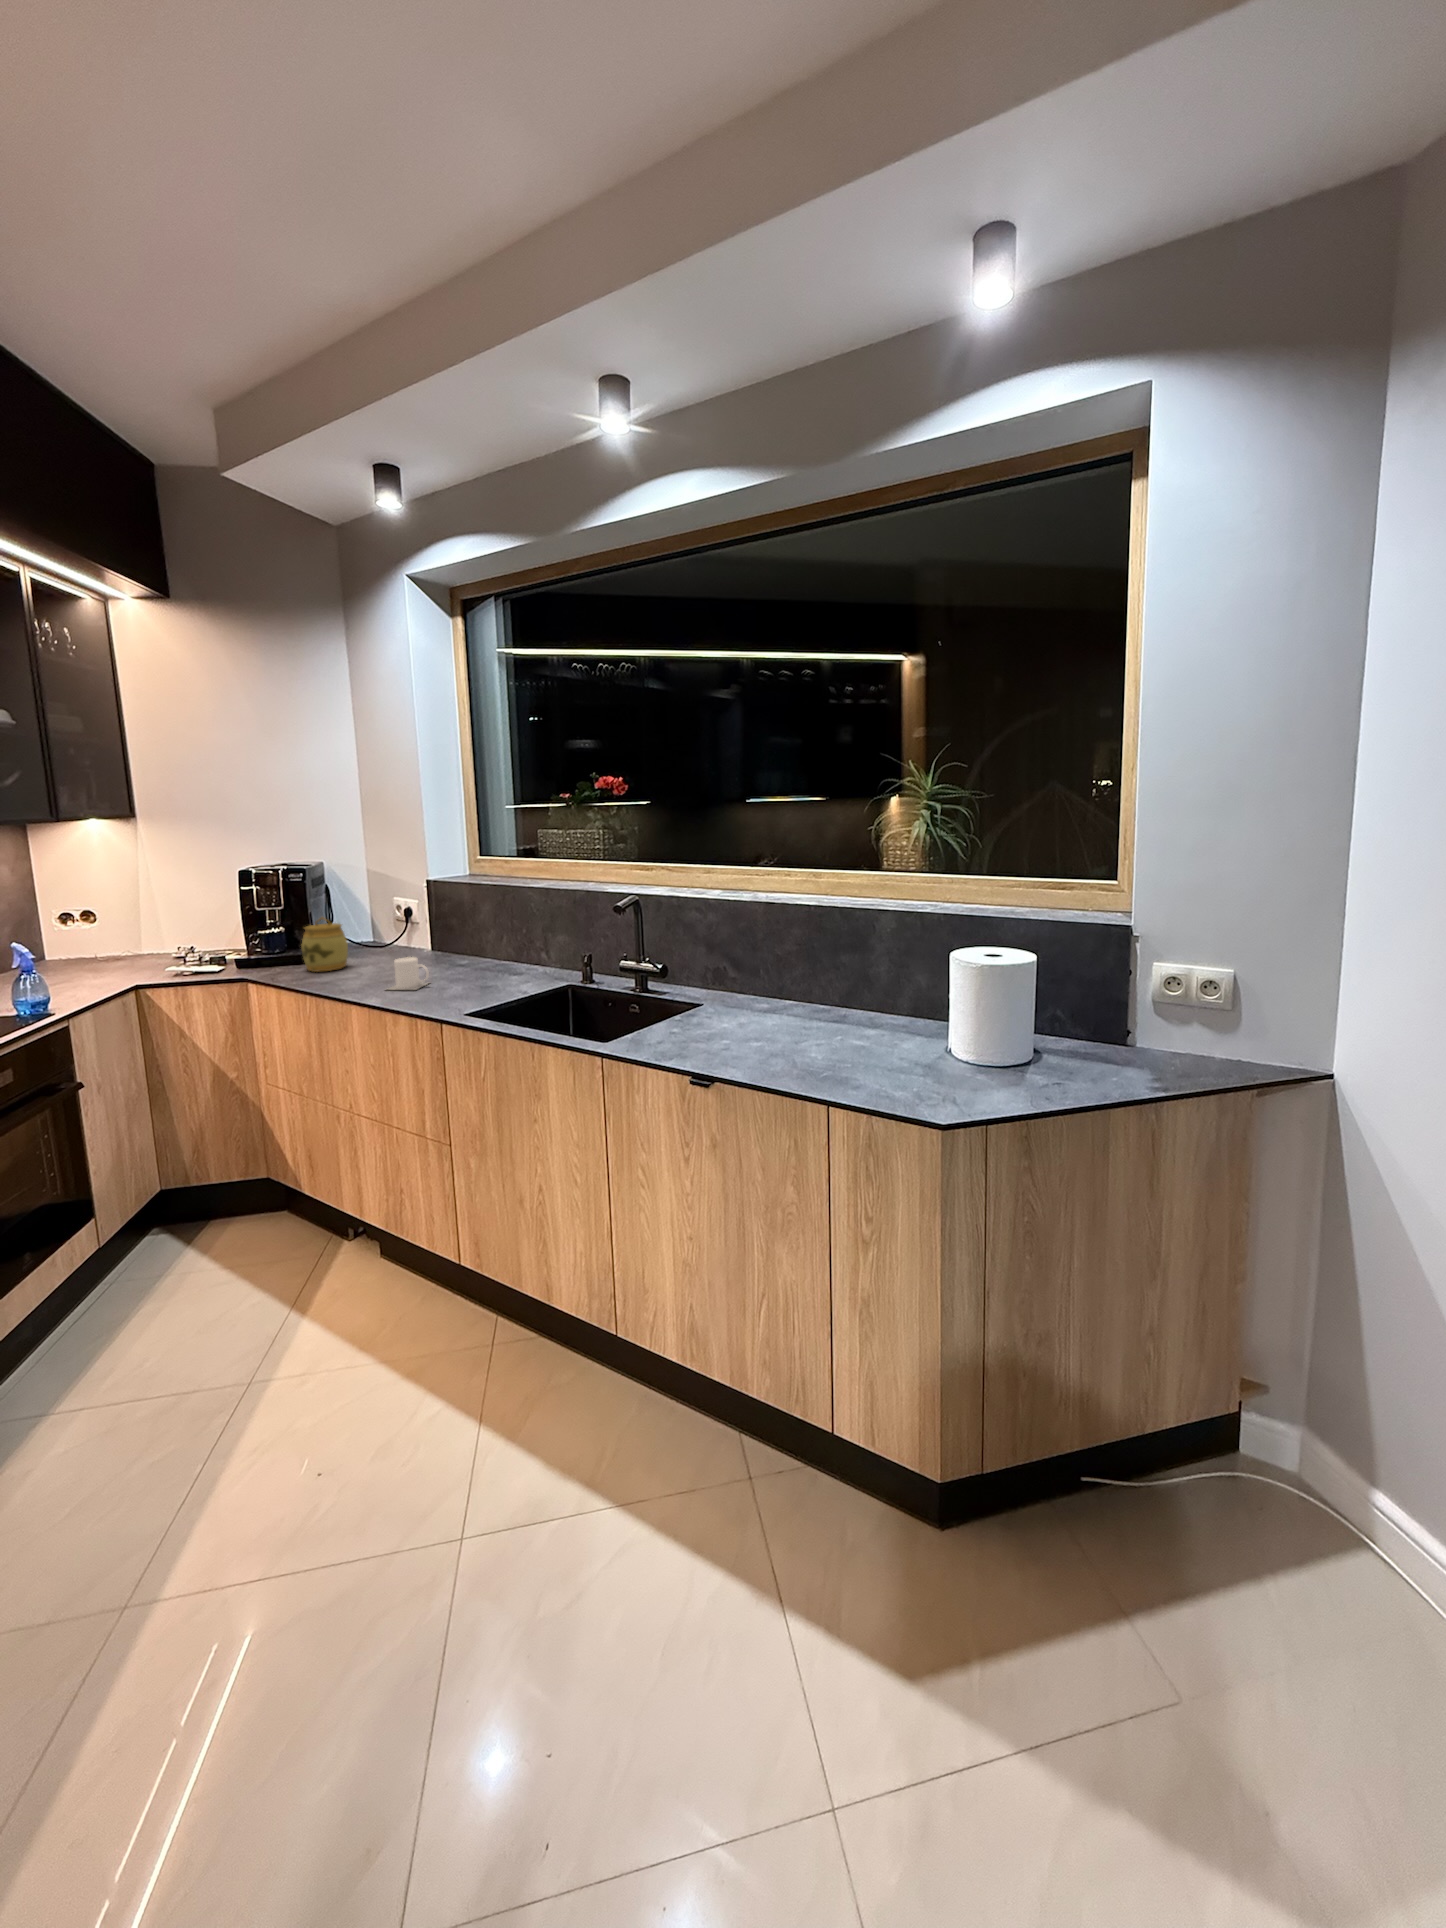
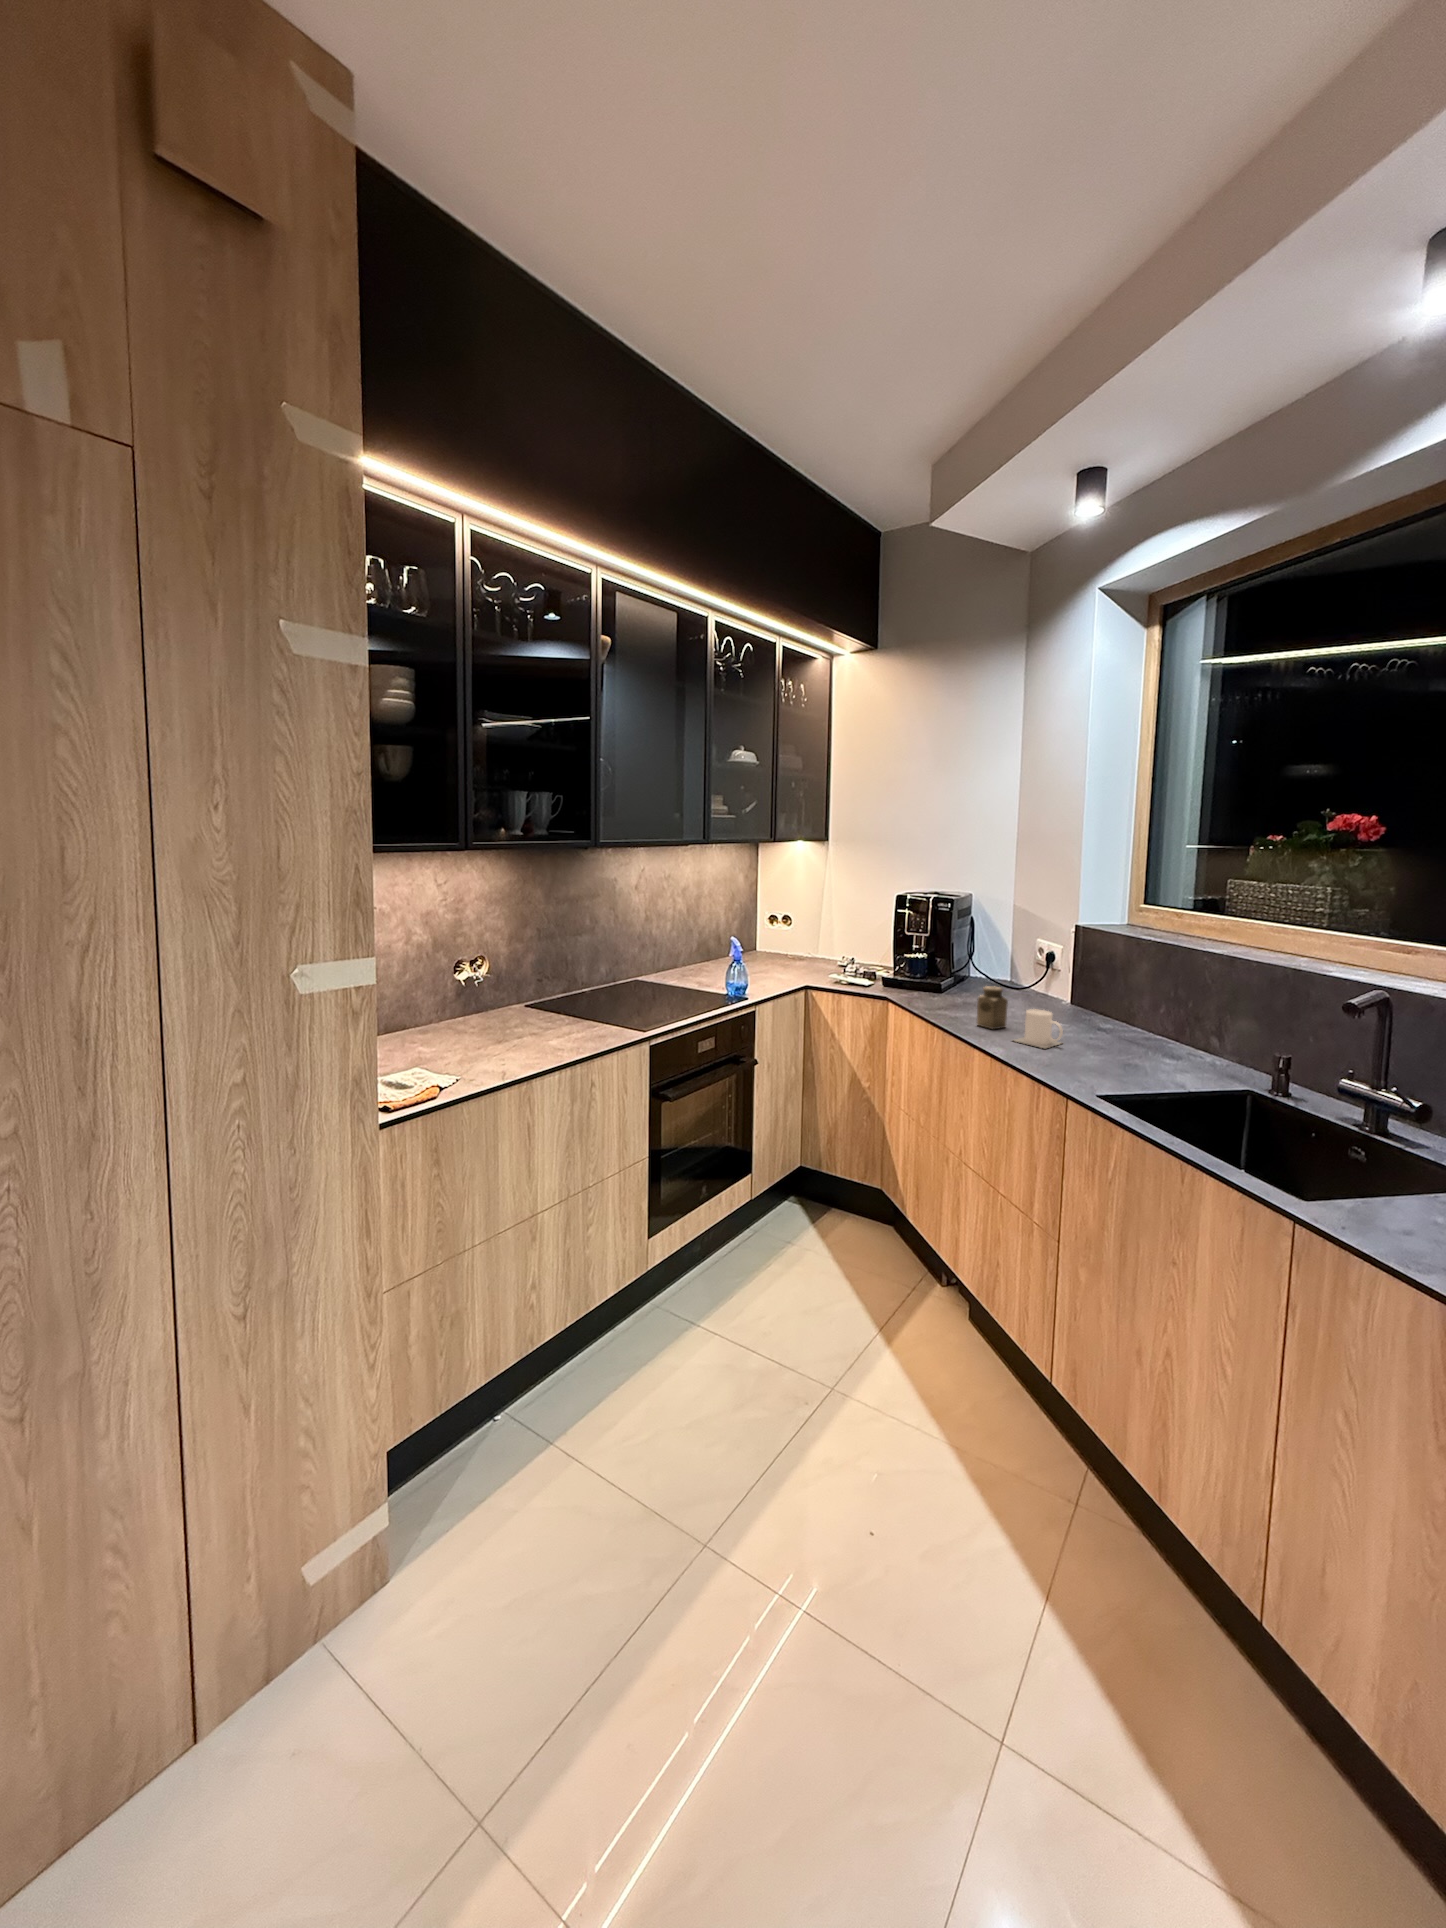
jar: present [301,917,348,972] -> none [939,950,983,1006]
salt shaker: none [346,945,377,985] -> present [977,986,1008,1029]

